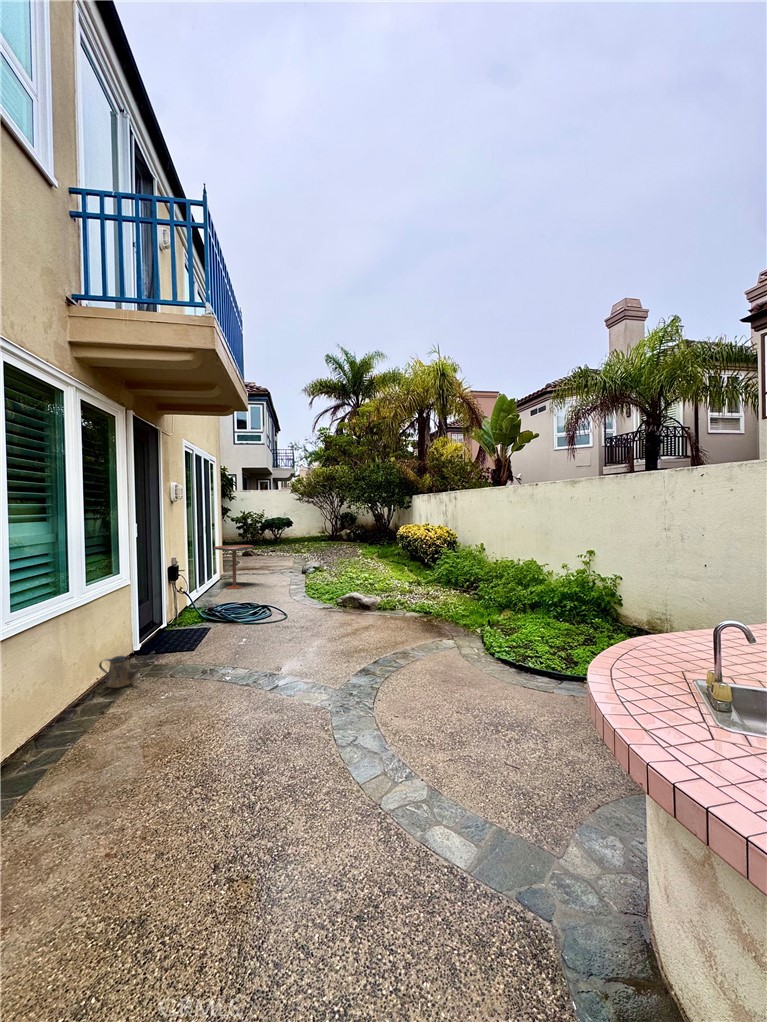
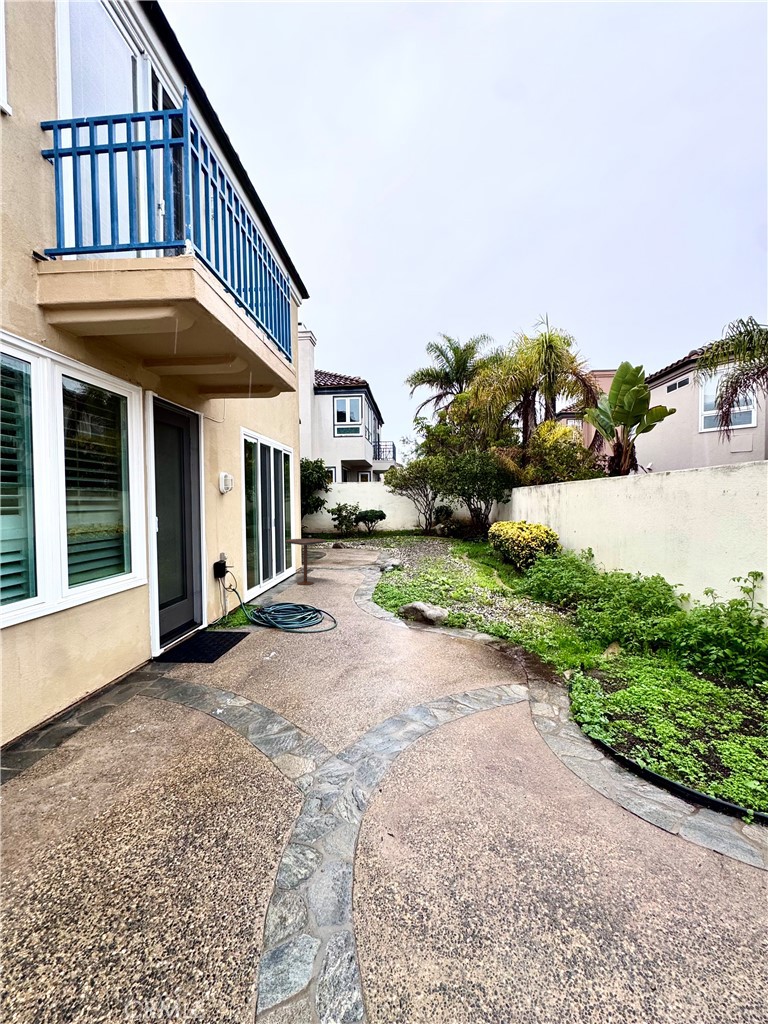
watering can: present [99,651,155,688] -> none [78,673,137,713]

